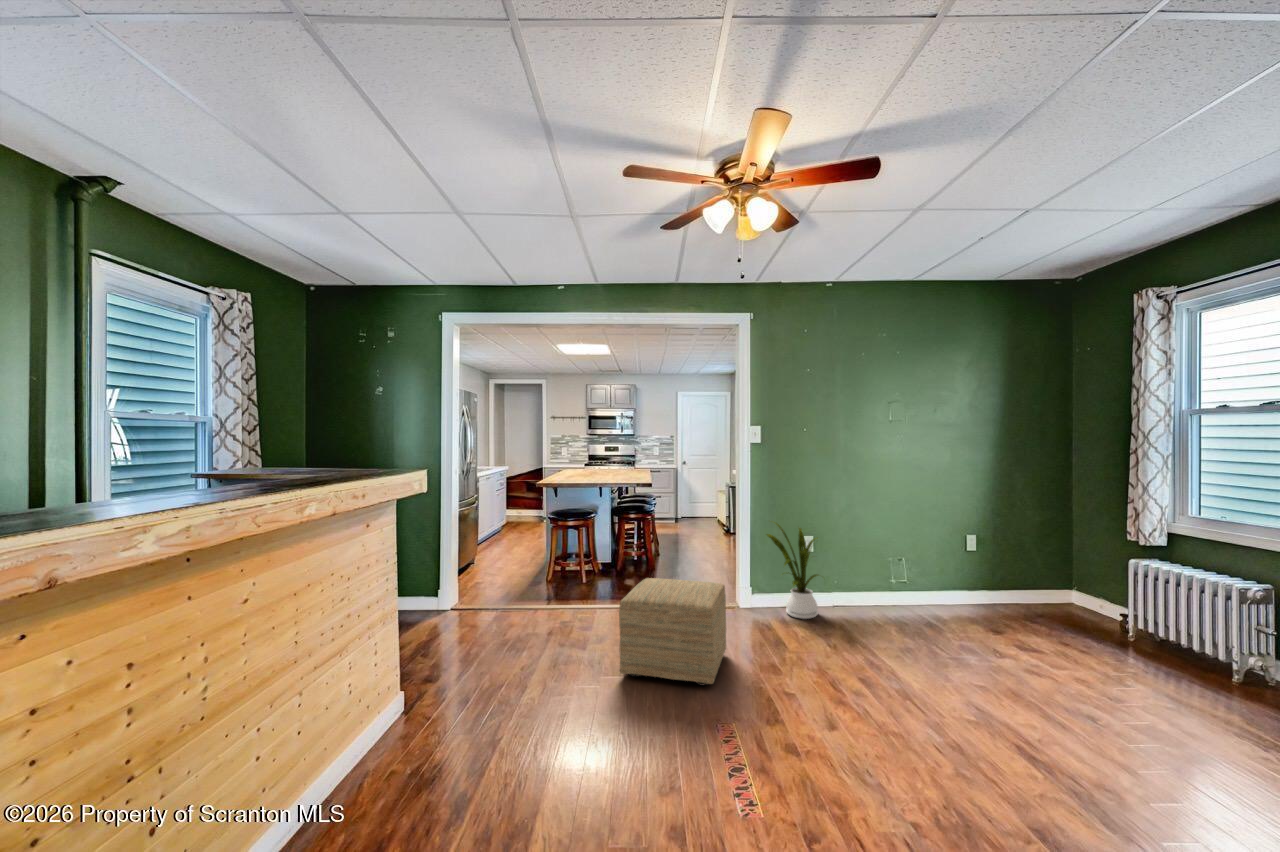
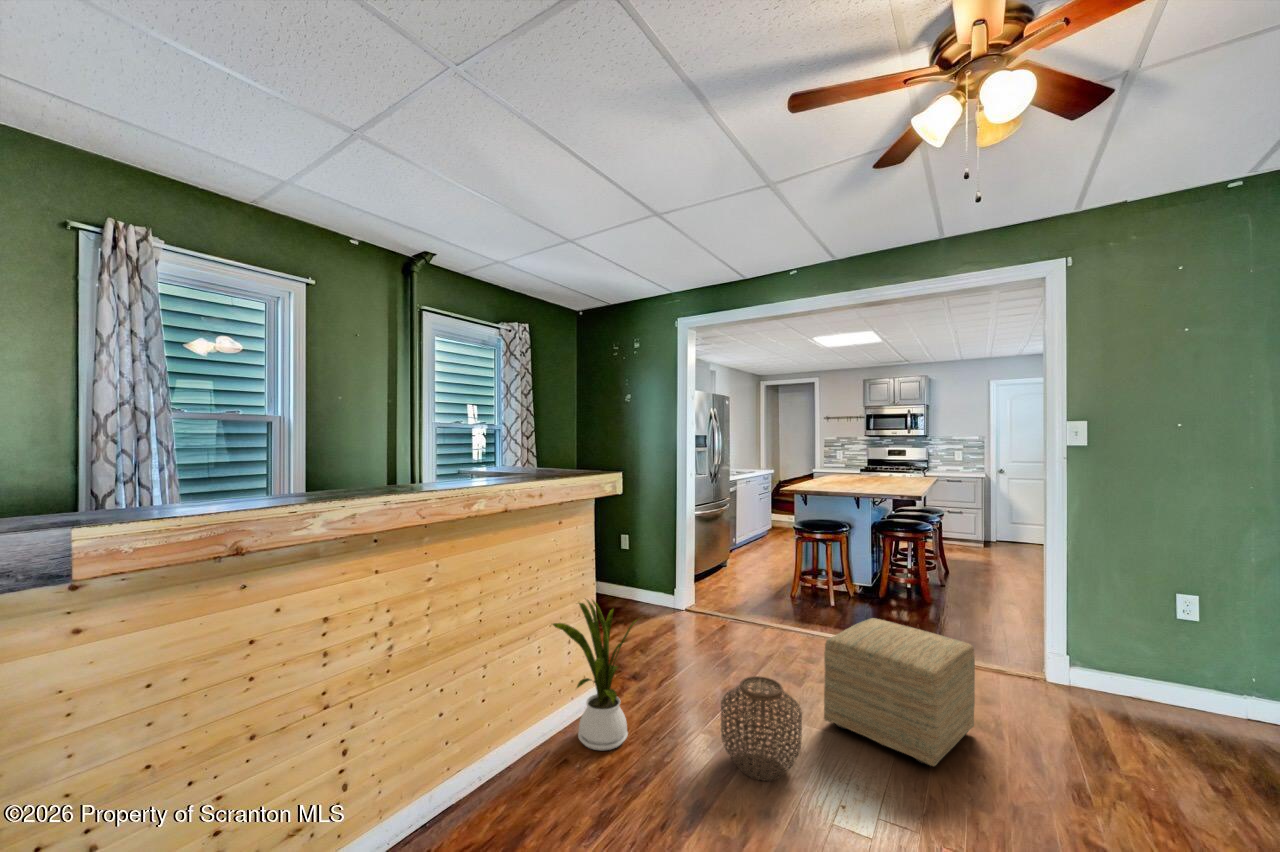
house plant: present [767,523,819,619] -> present [553,600,638,751]
woven basket: none [544,643,619,739] -> present [721,676,802,781]

